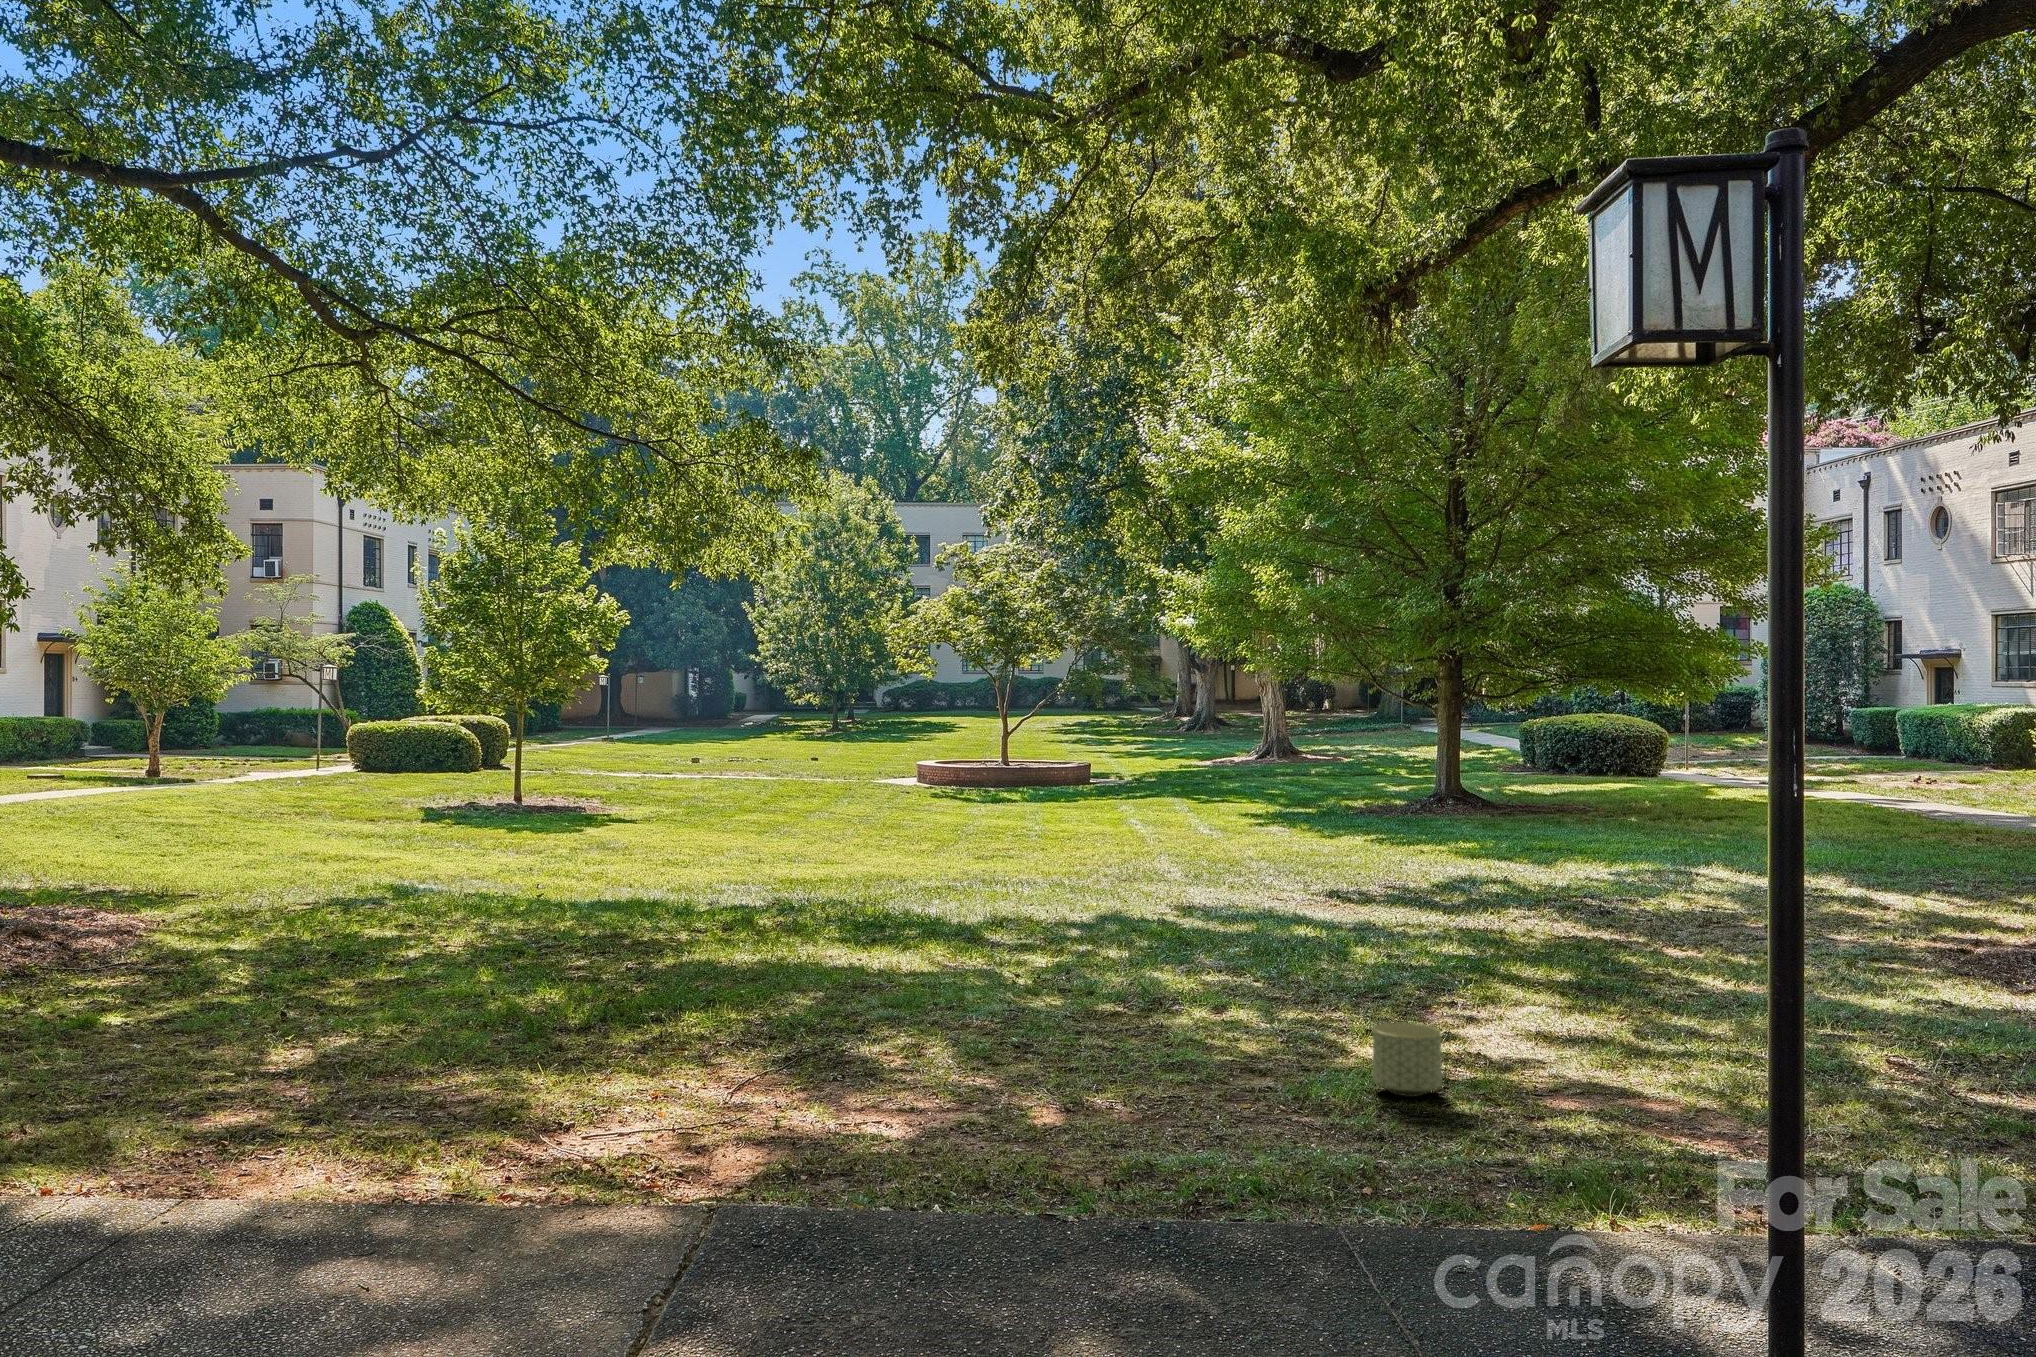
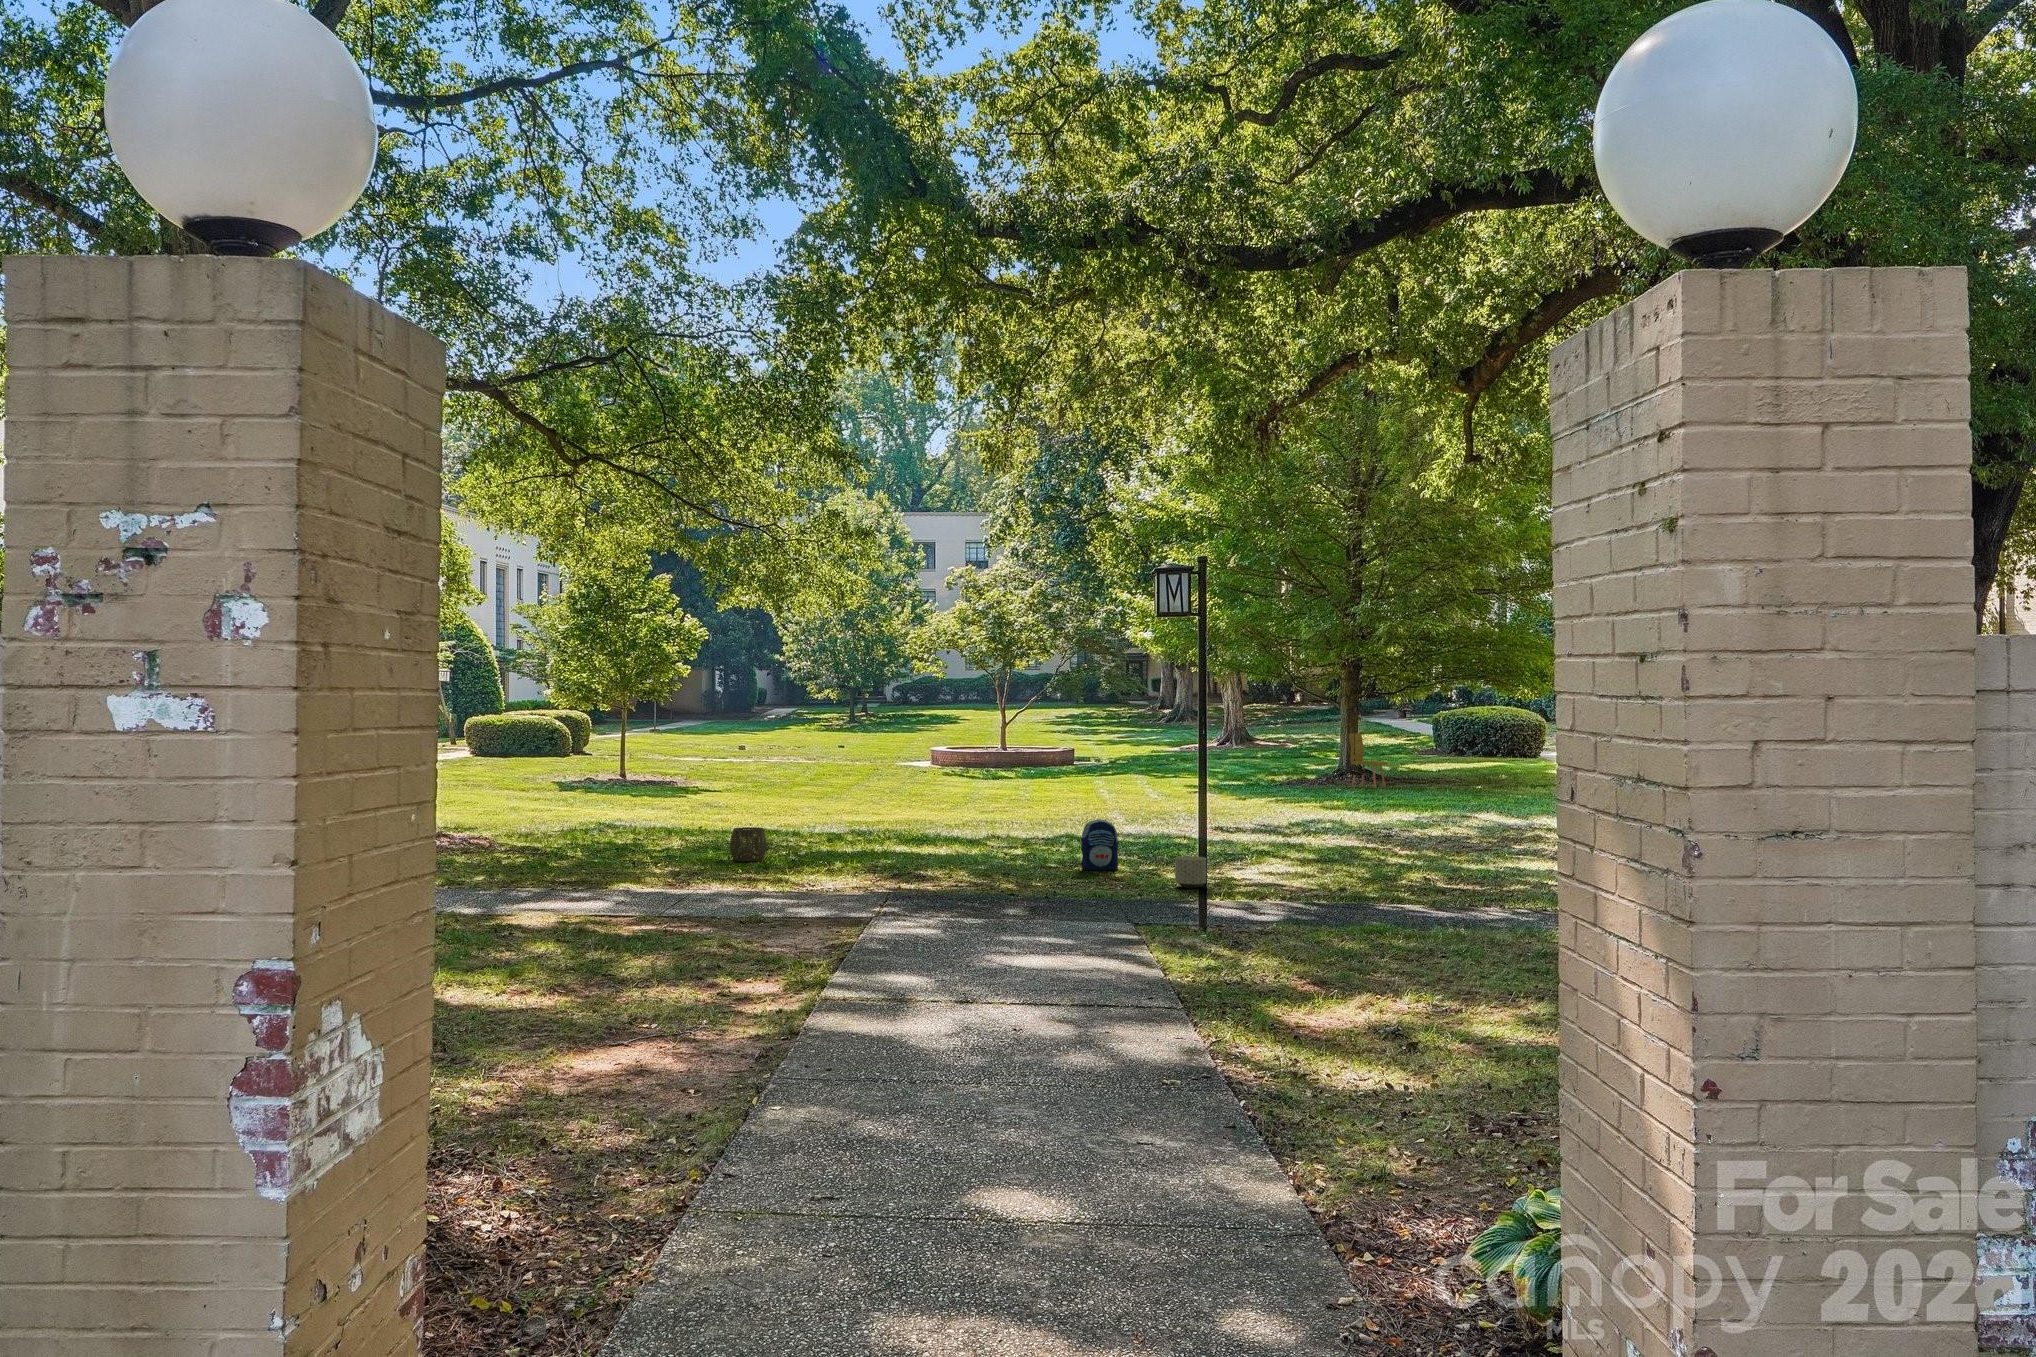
chair: none [1455,749,1505,821] -> present [1349,733,1388,788]
backpack: none [1155,924,1227,1024] -> present [1081,819,1118,870]
woven basket: none [495,926,568,995] -> present [730,827,767,862]

